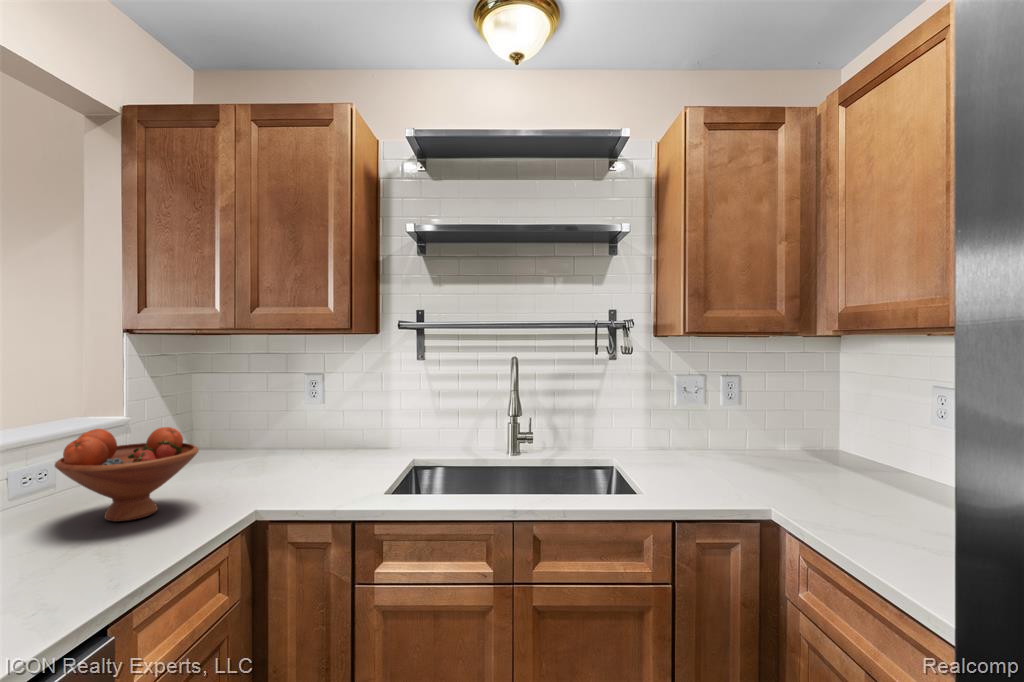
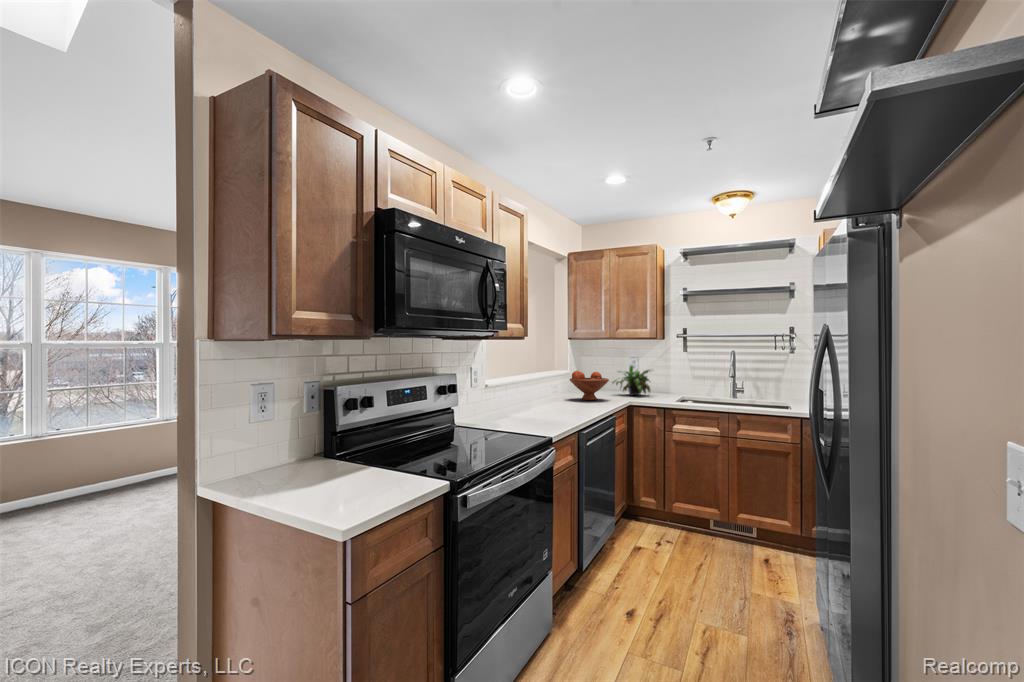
potted plant: none [241,396,348,471] -> present [612,365,650,395]

